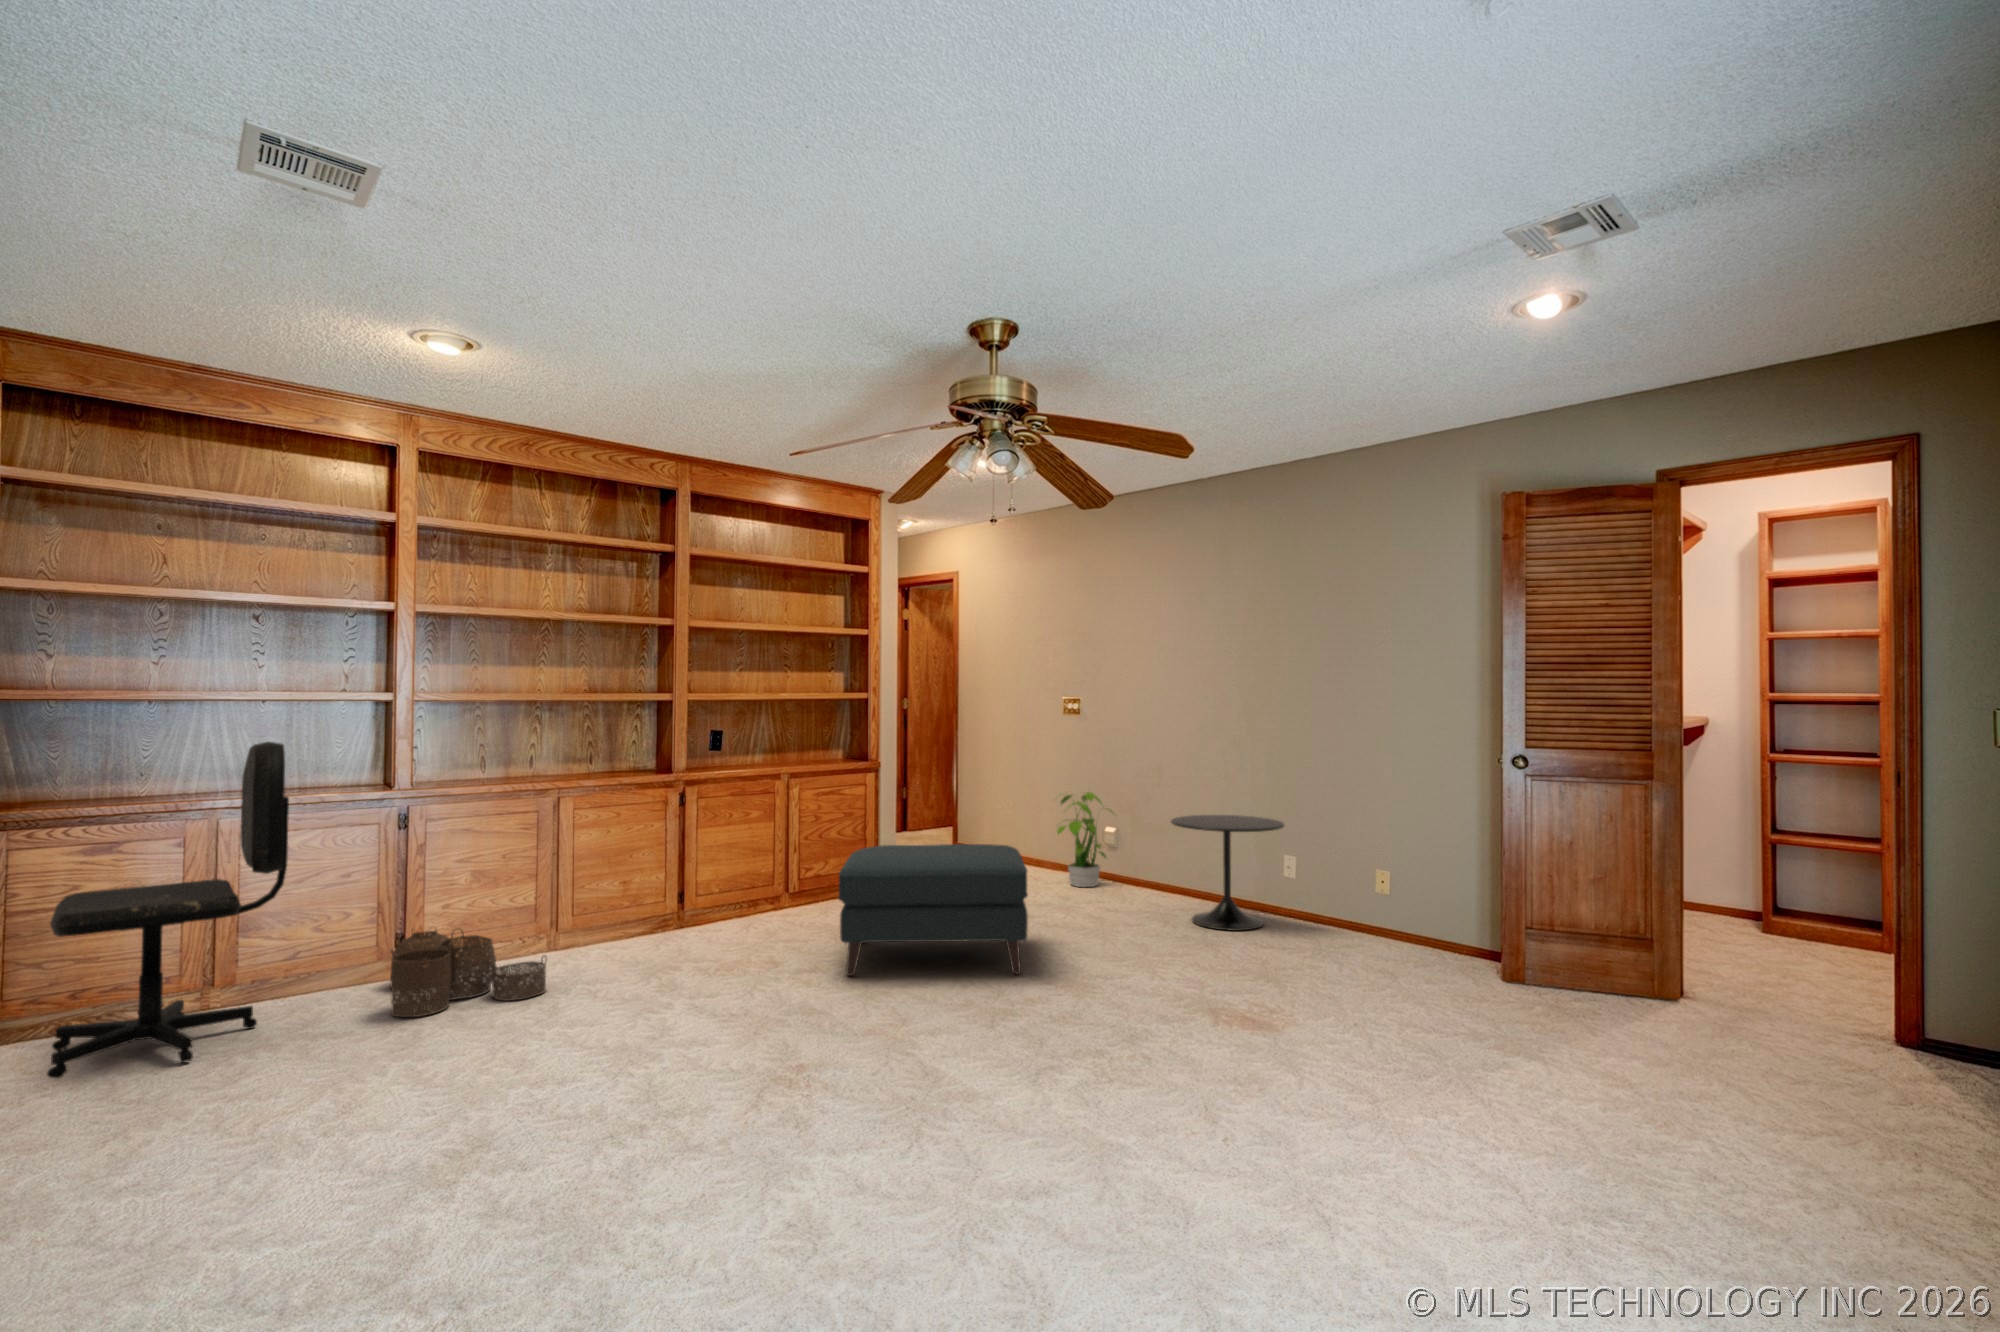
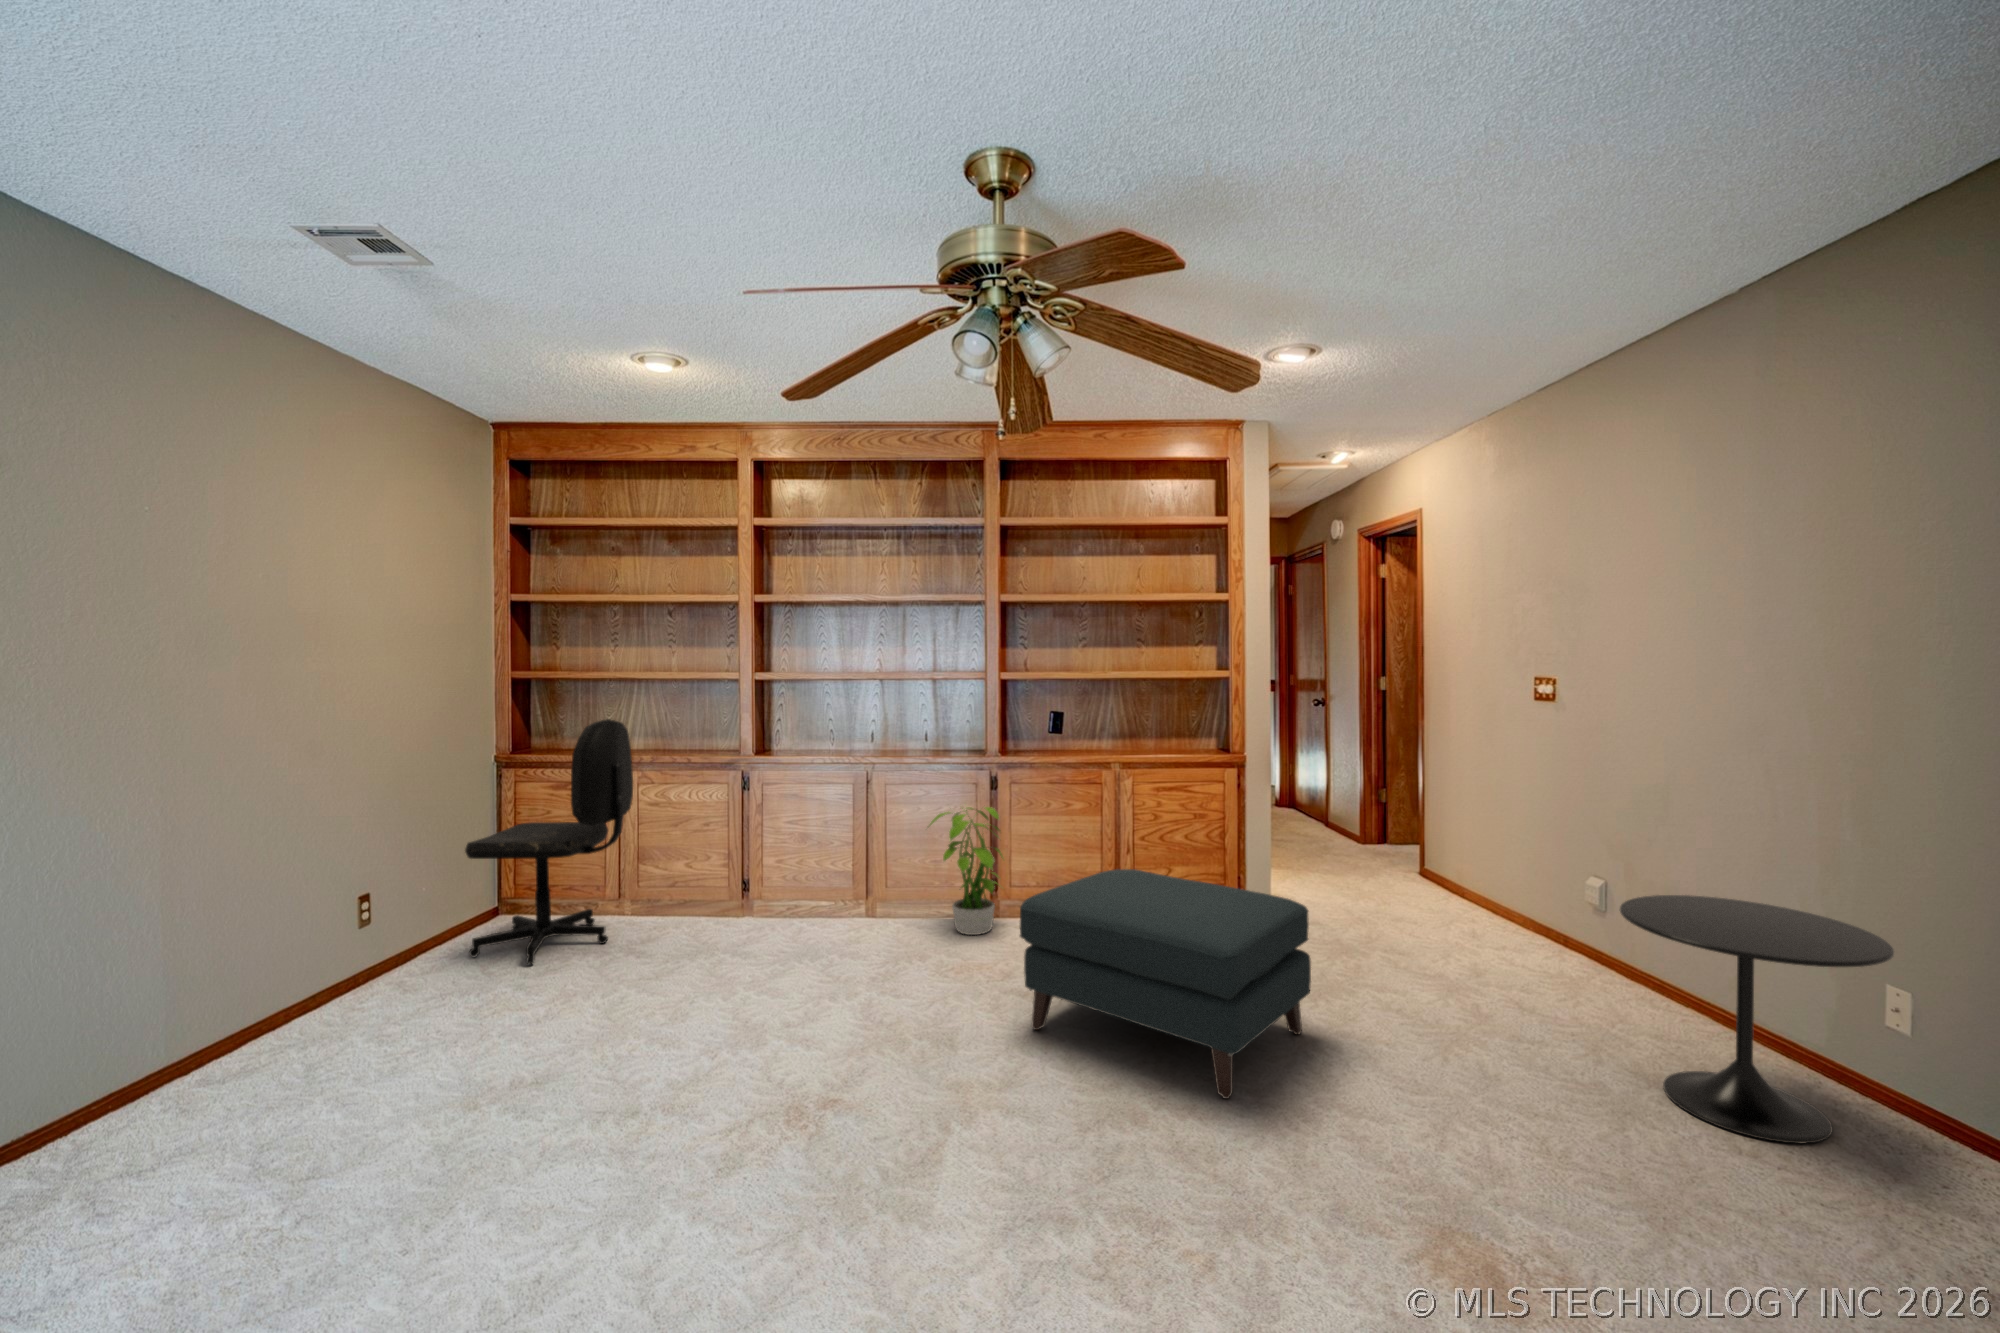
potted plant: present [1057,792,1112,887] -> present [929,807,1003,935]
woven basket: present [390,929,546,1017] -> none [672,880,794,967]

